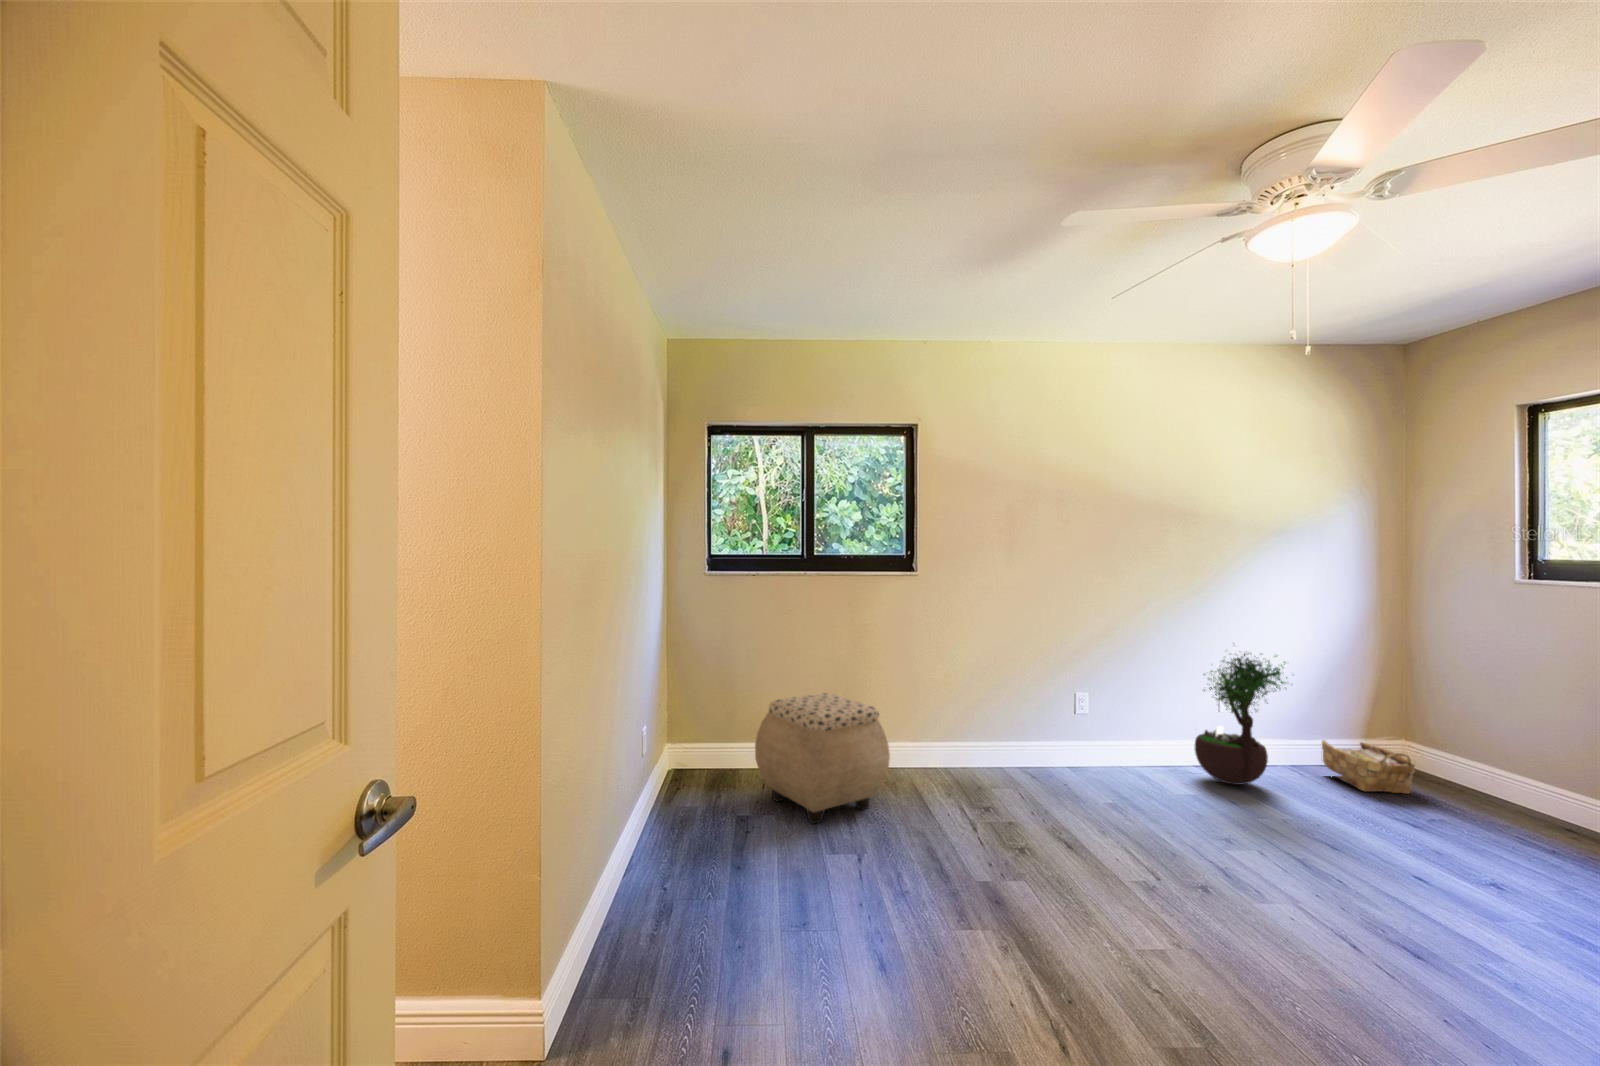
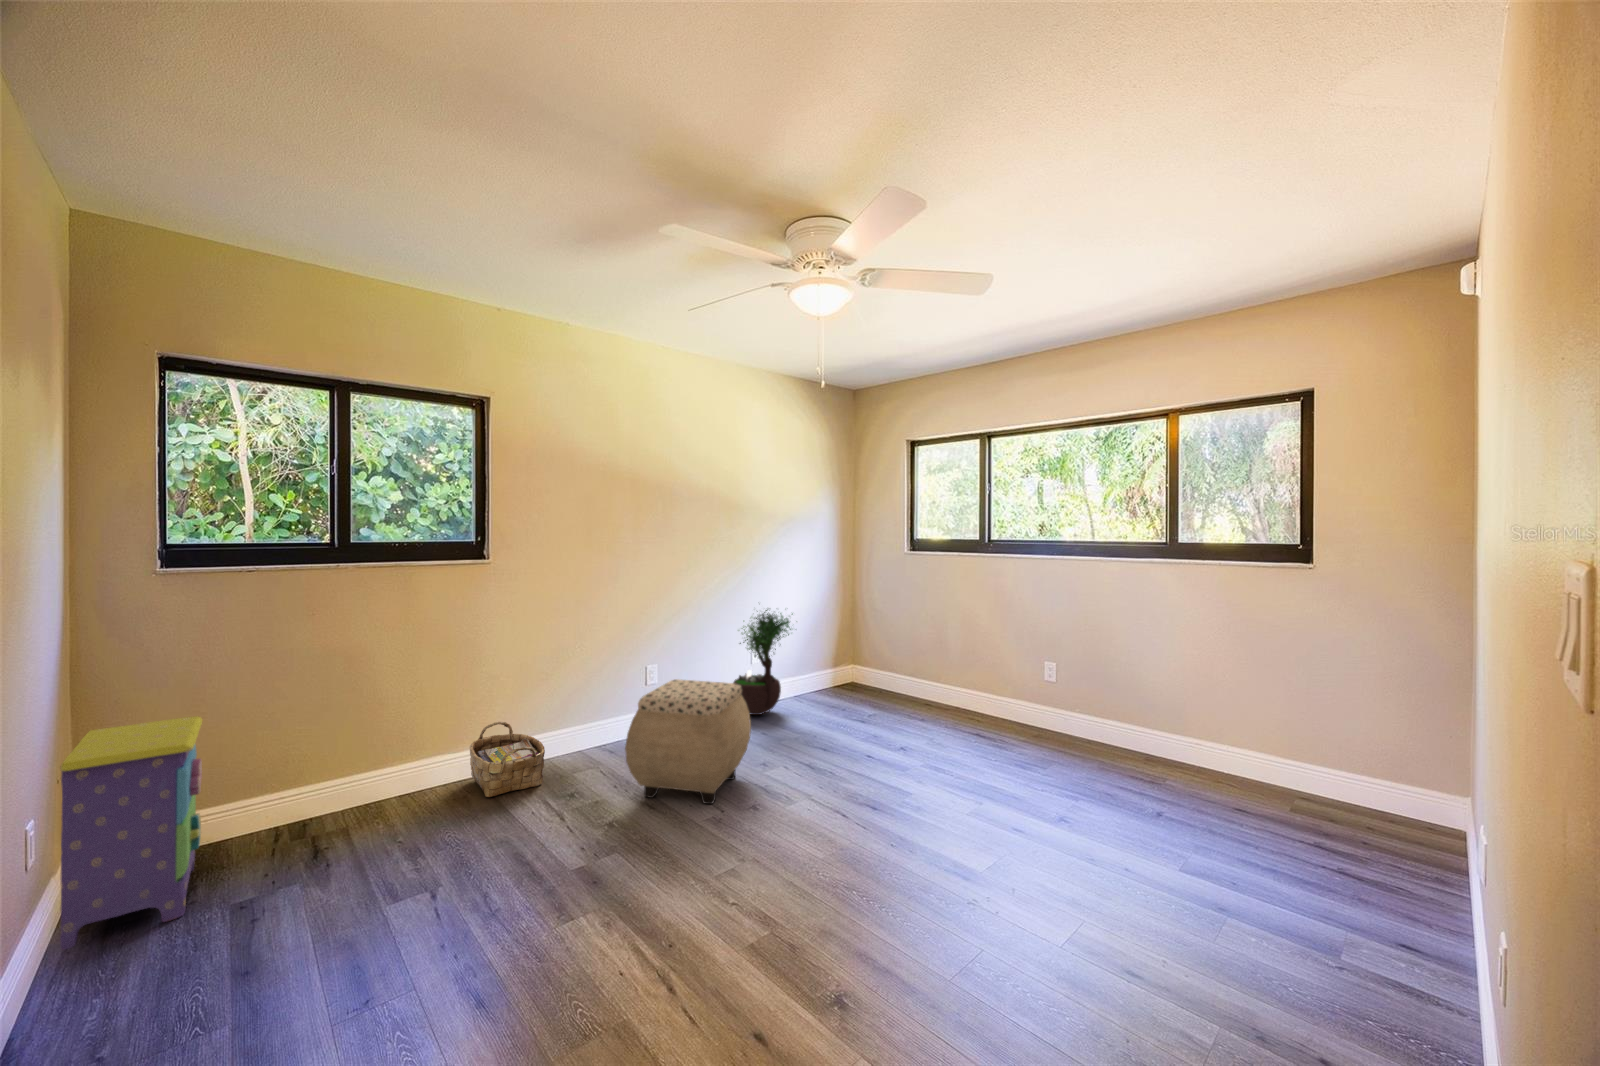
nightstand: none [652,671,730,813] -> present [60,716,202,950]
ottoman: present [755,693,890,823] -> present [625,679,751,804]
woven basket: present [1322,740,1415,794] -> present [470,722,545,797]

